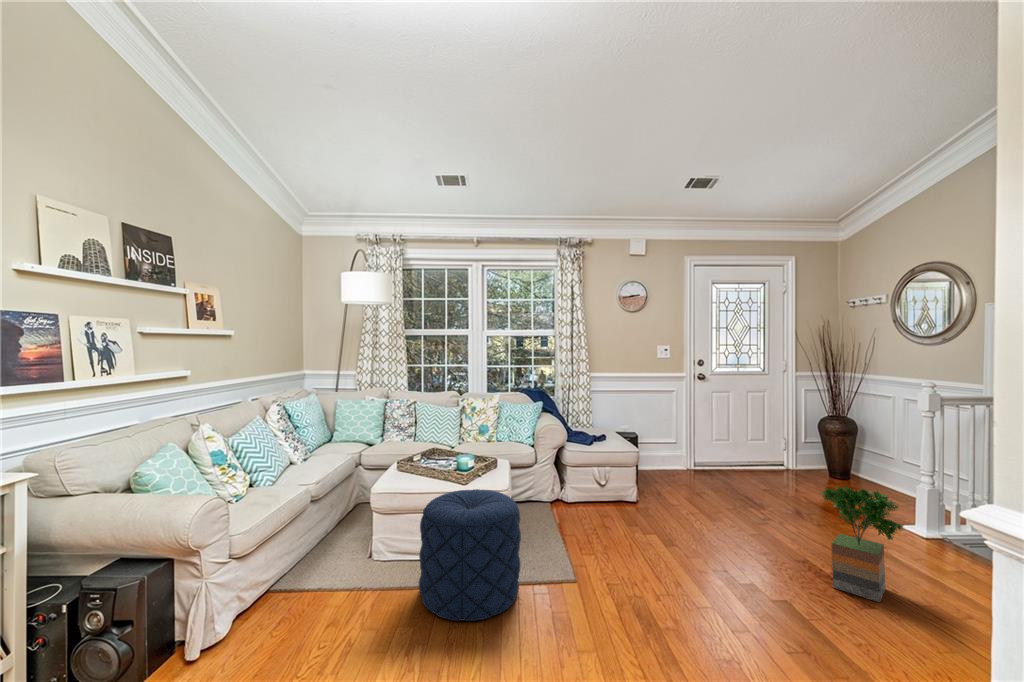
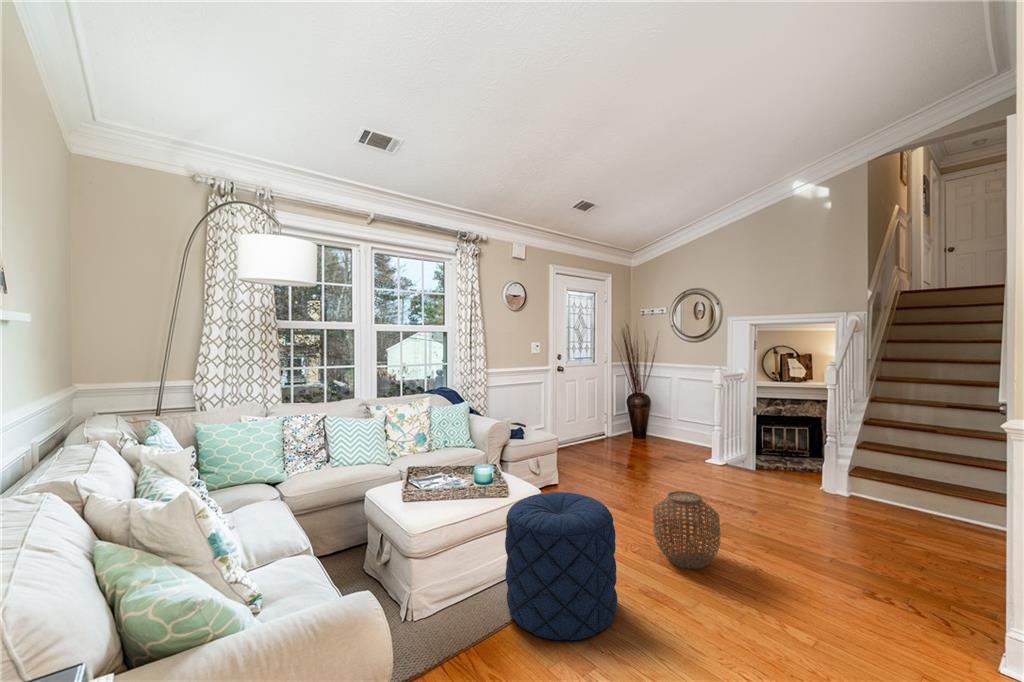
potted tree: present [822,486,903,602] -> none [723,435,780,508]
woven basket: none [606,525,682,621] -> present [653,491,720,569]

